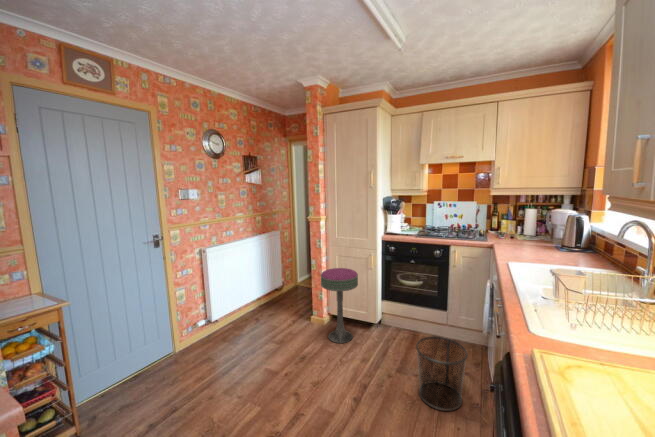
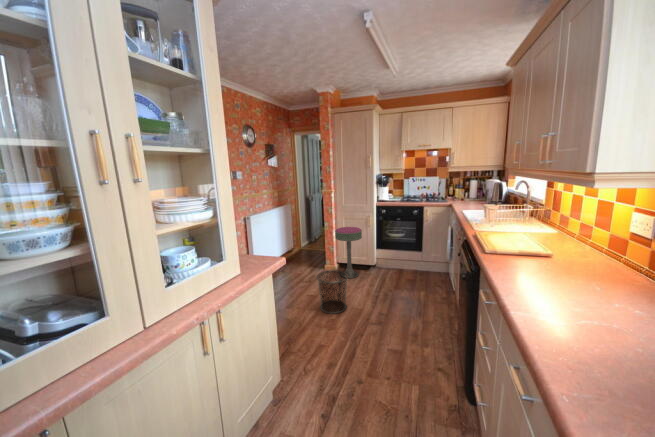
waste bin: present [416,336,468,411] -> present [317,270,348,314]

